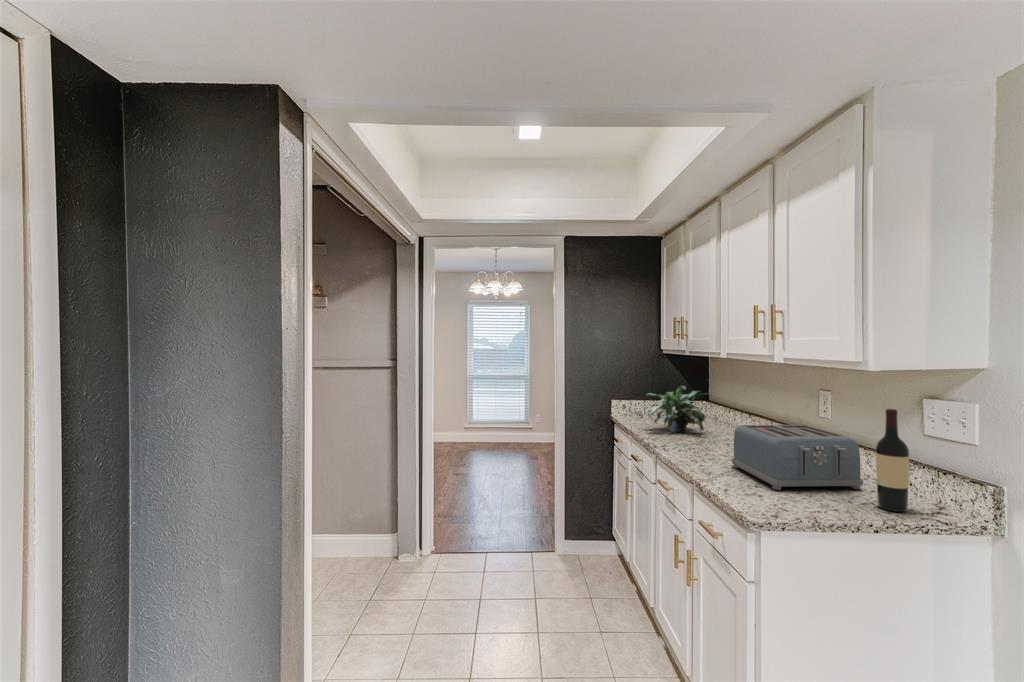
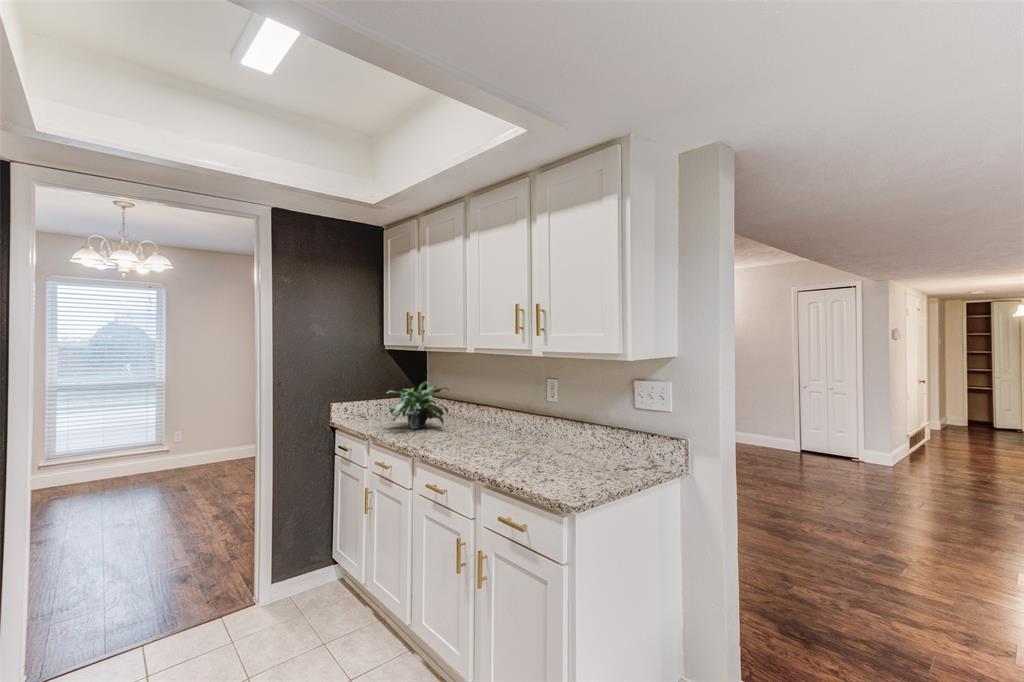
wine bottle: present [876,409,909,512] -> none [621,390,642,469]
toaster: present [732,425,863,490] -> none [498,409,601,468]

